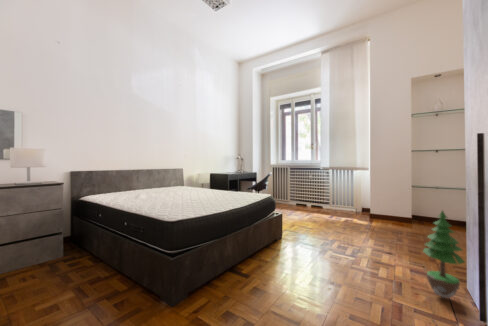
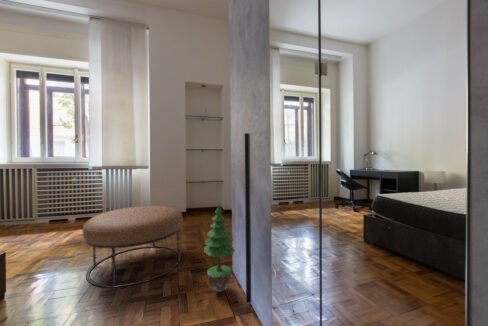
ottoman: none [321,202,402,263] -> present [83,206,183,288]

